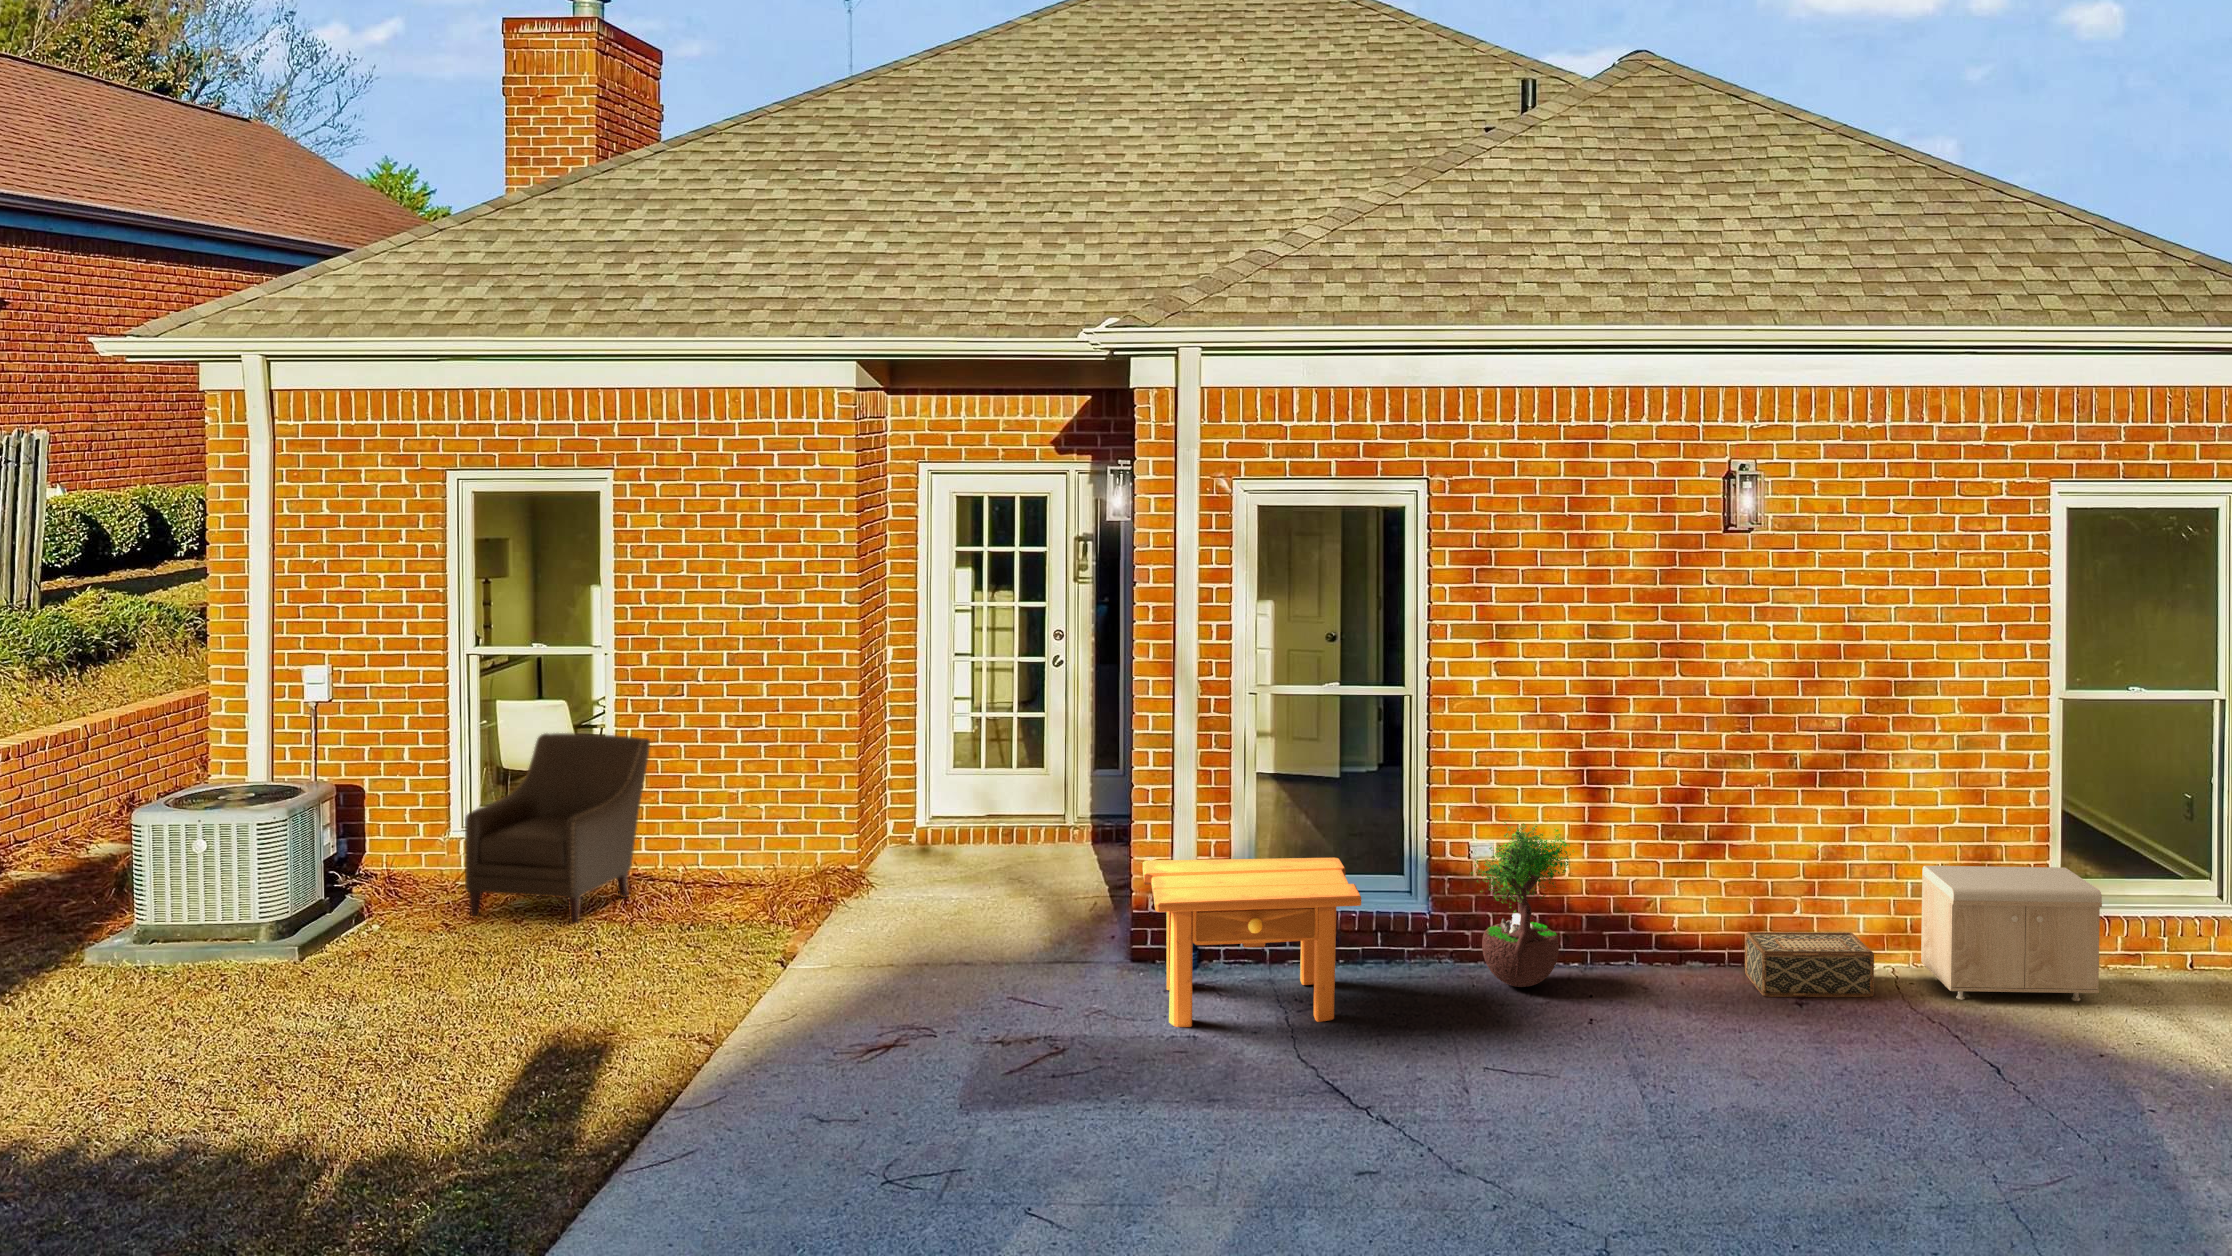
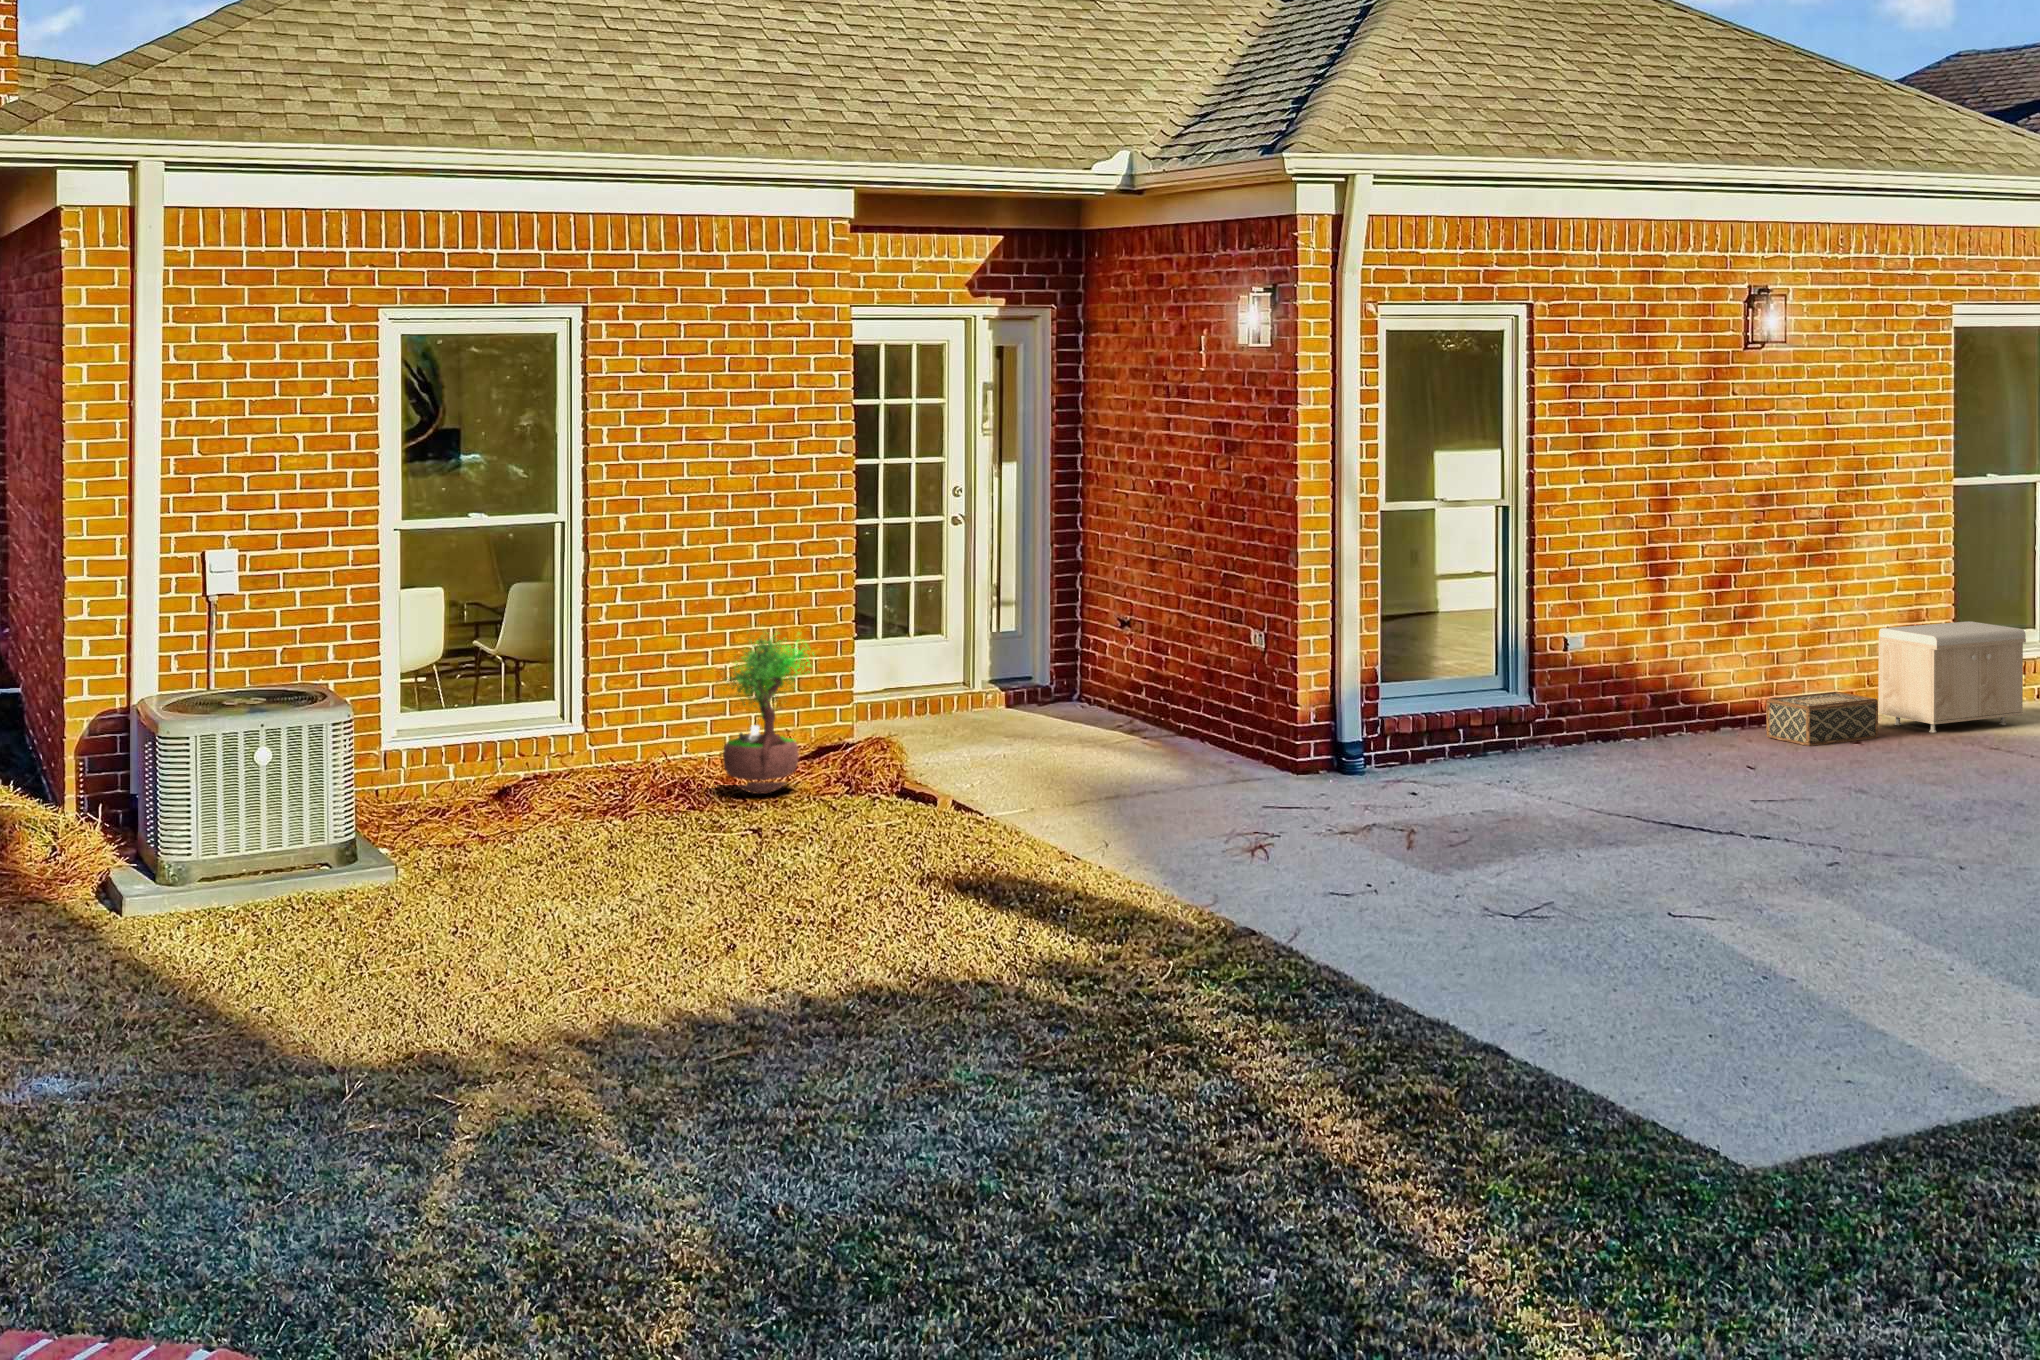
chair: present [465,733,650,924] -> none [501,621,664,838]
potted tree: present [1470,814,1574,987] -> present [716,631,814,794]
side table: present [1143,858,1361,1027] -> none [1338,658,1573,812]

